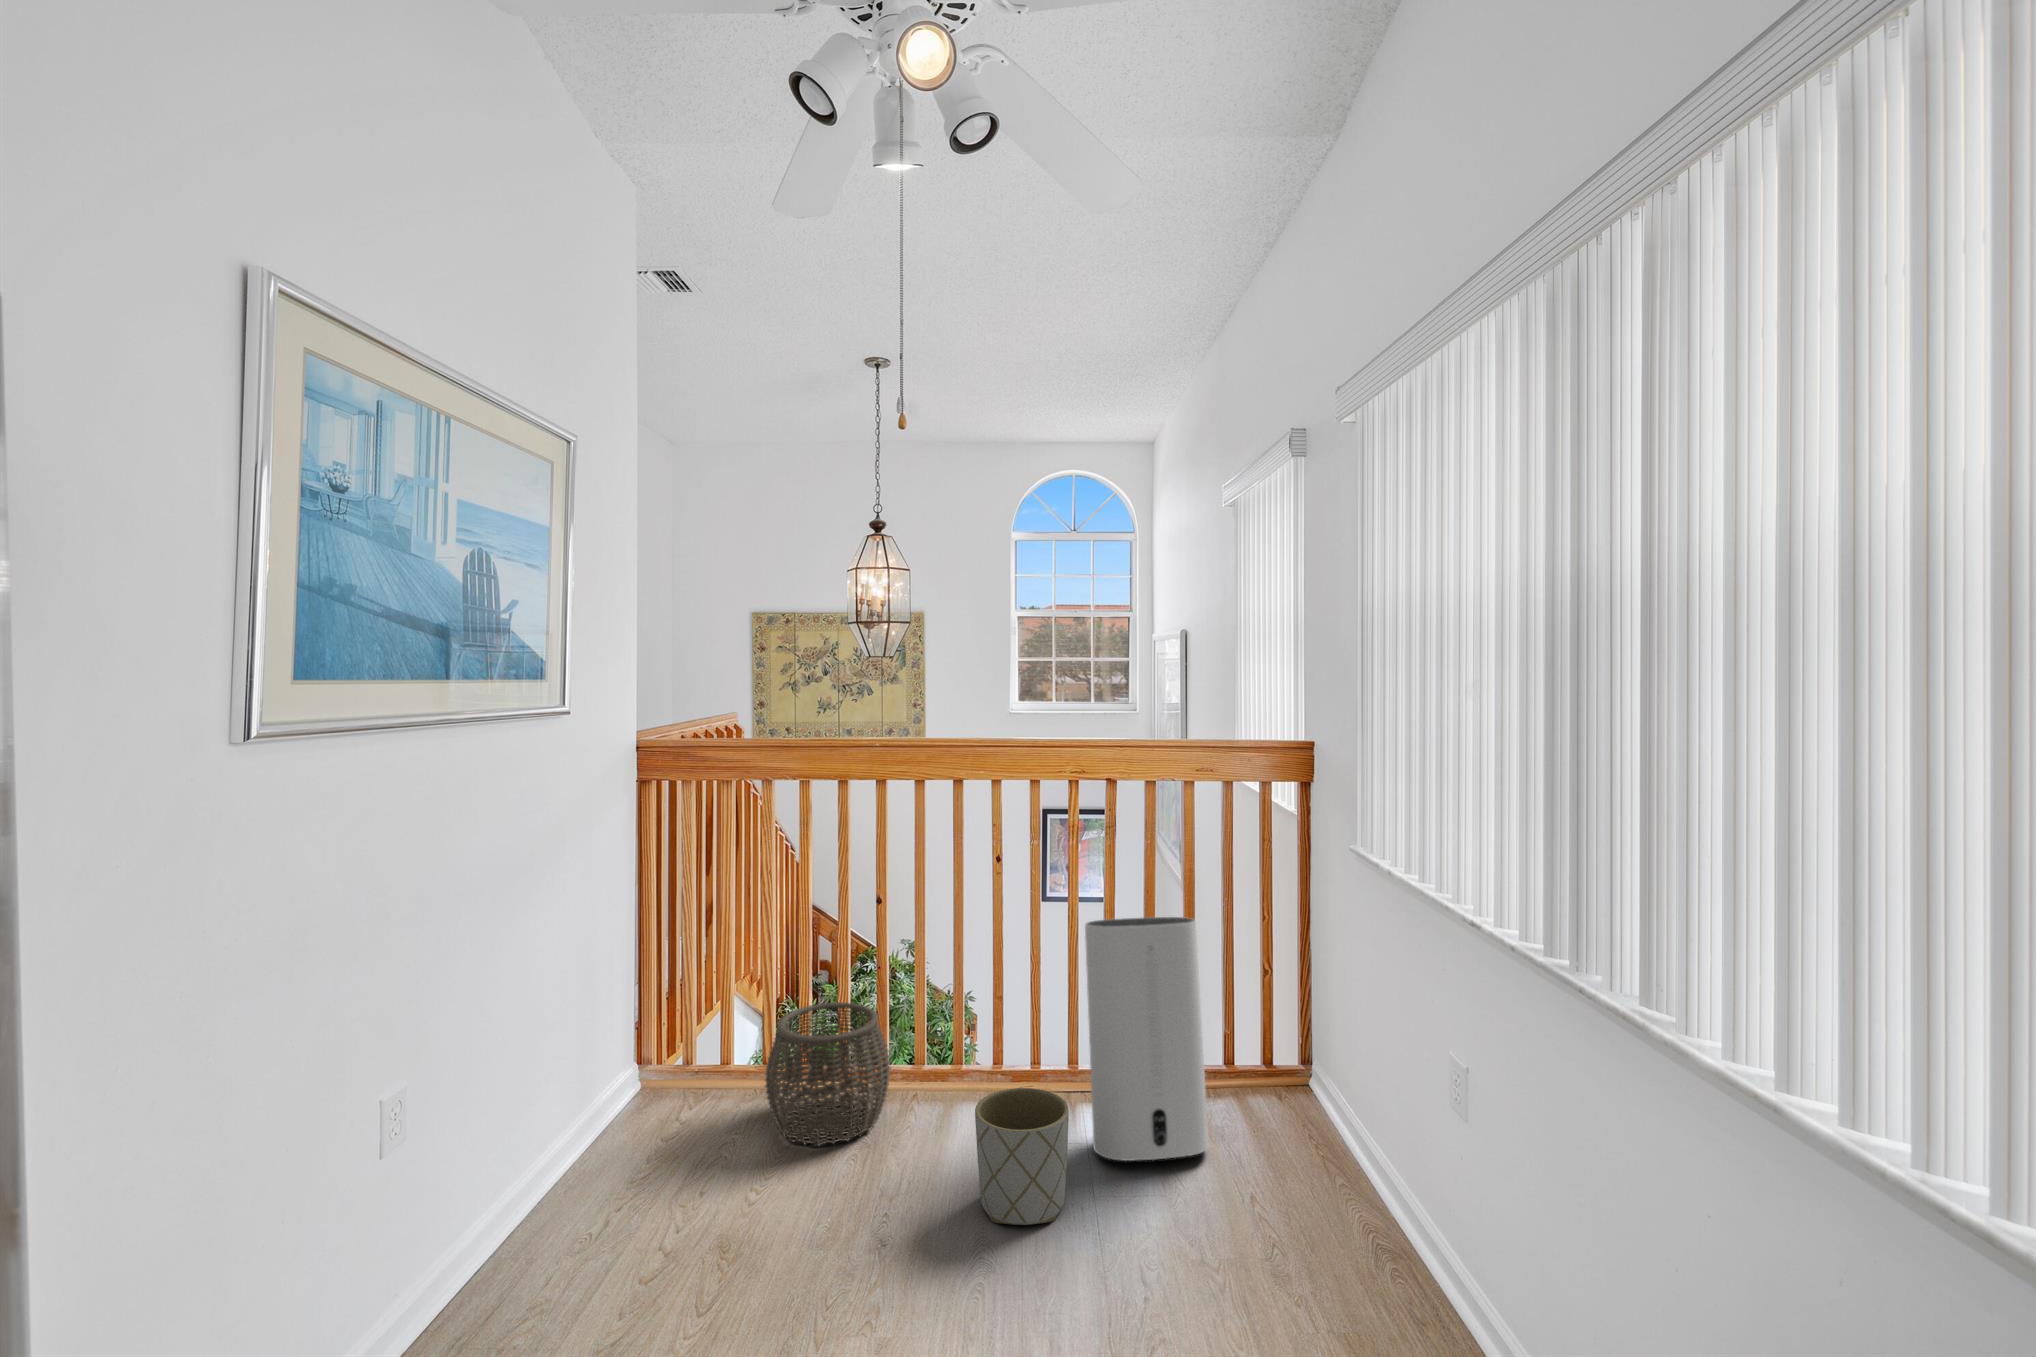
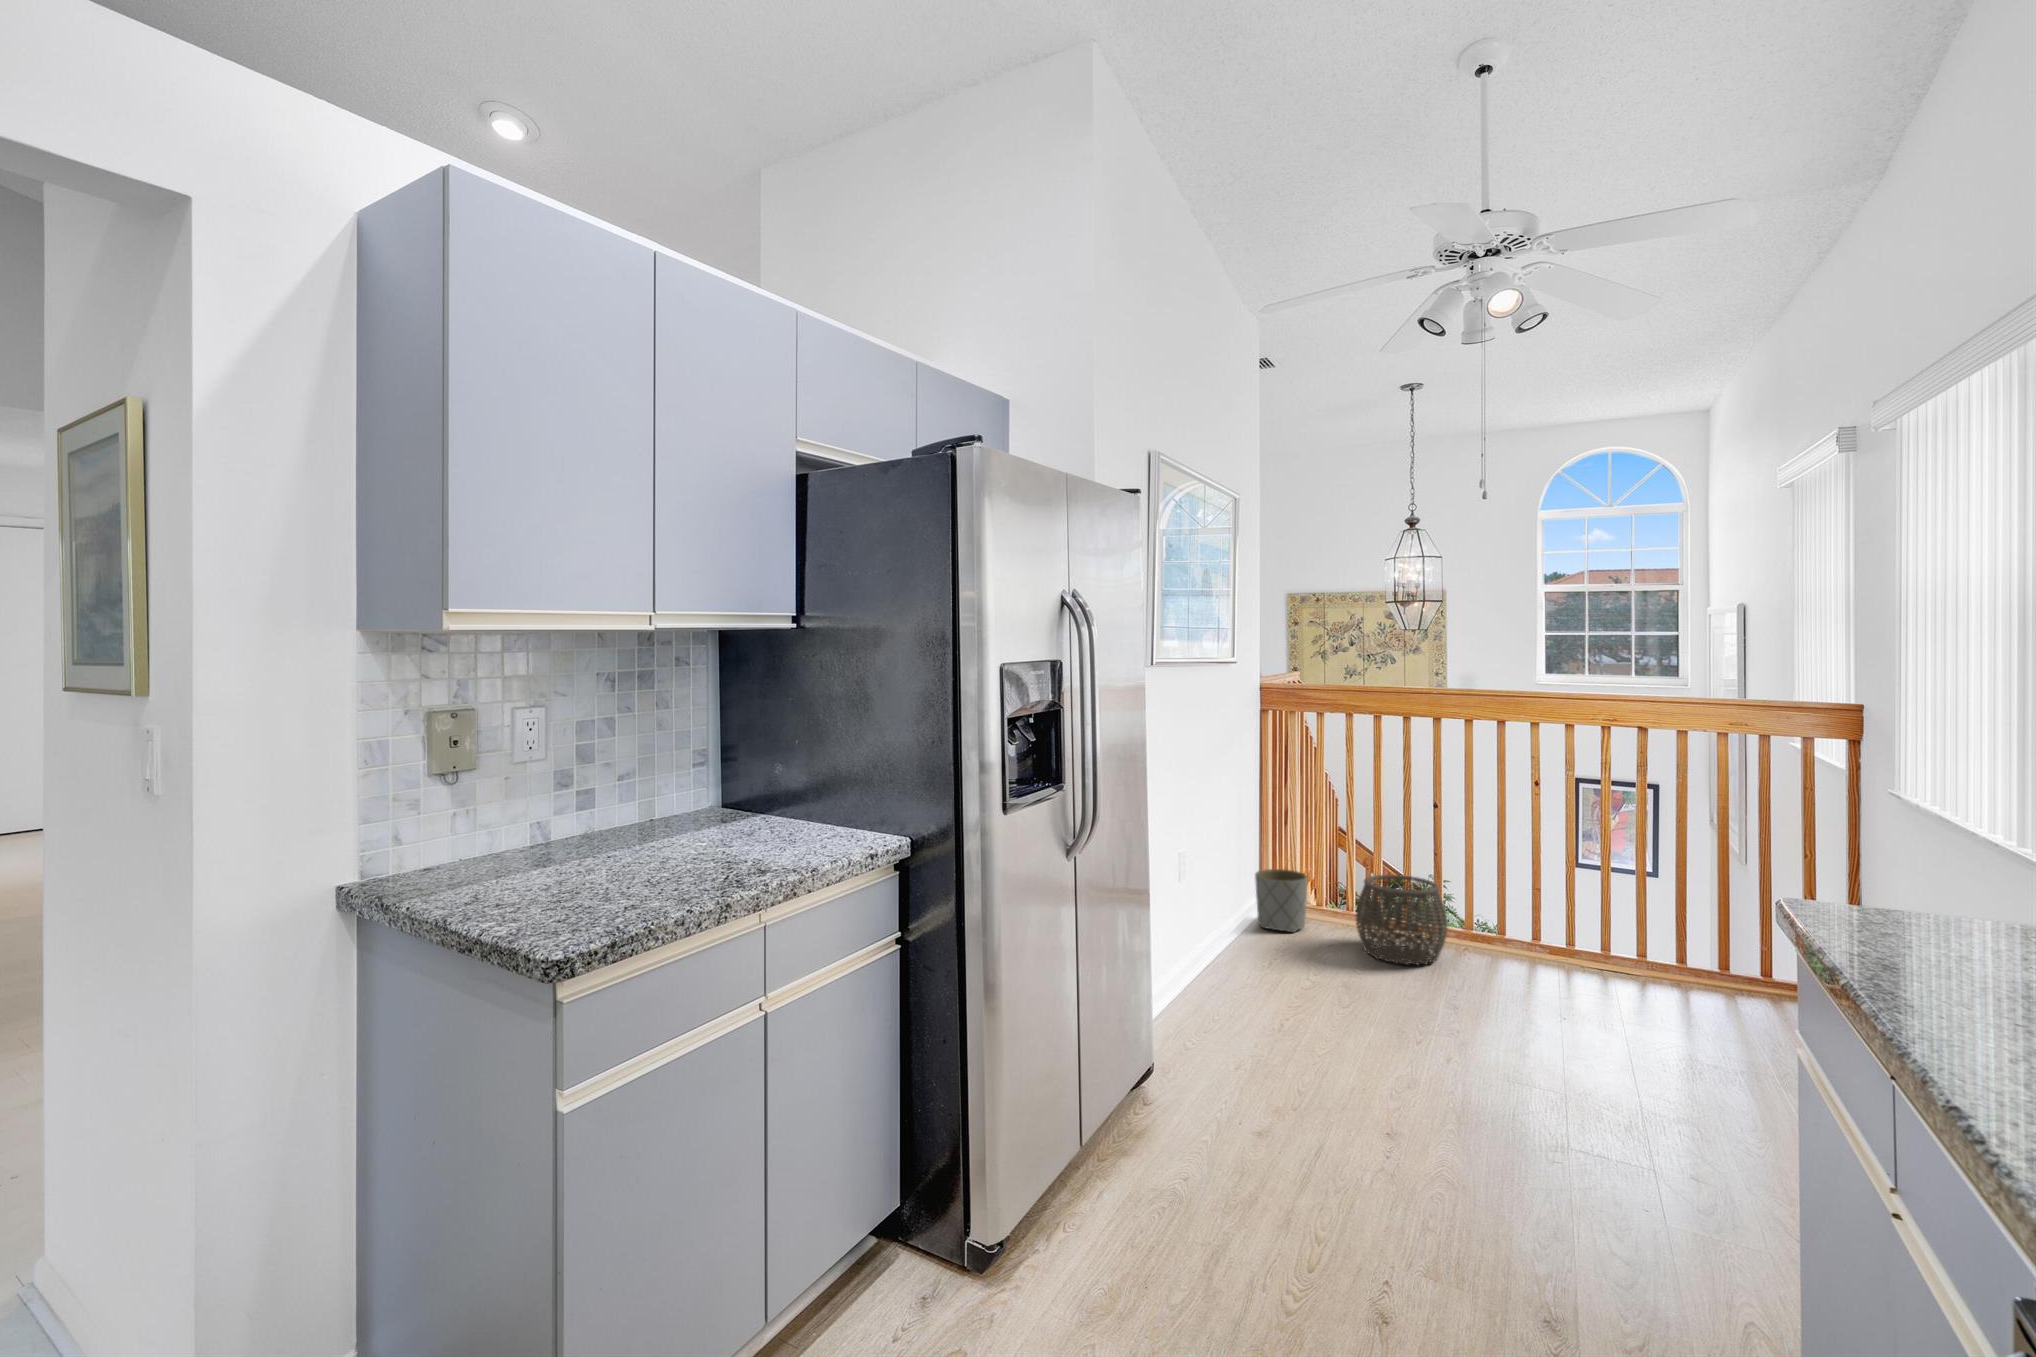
air purifier: present [1085,917,1209,1161] -> none [1618,833,1734,1019]
planter: present [975,1088,1069,1225] -> present [1255,869,1308,933]

